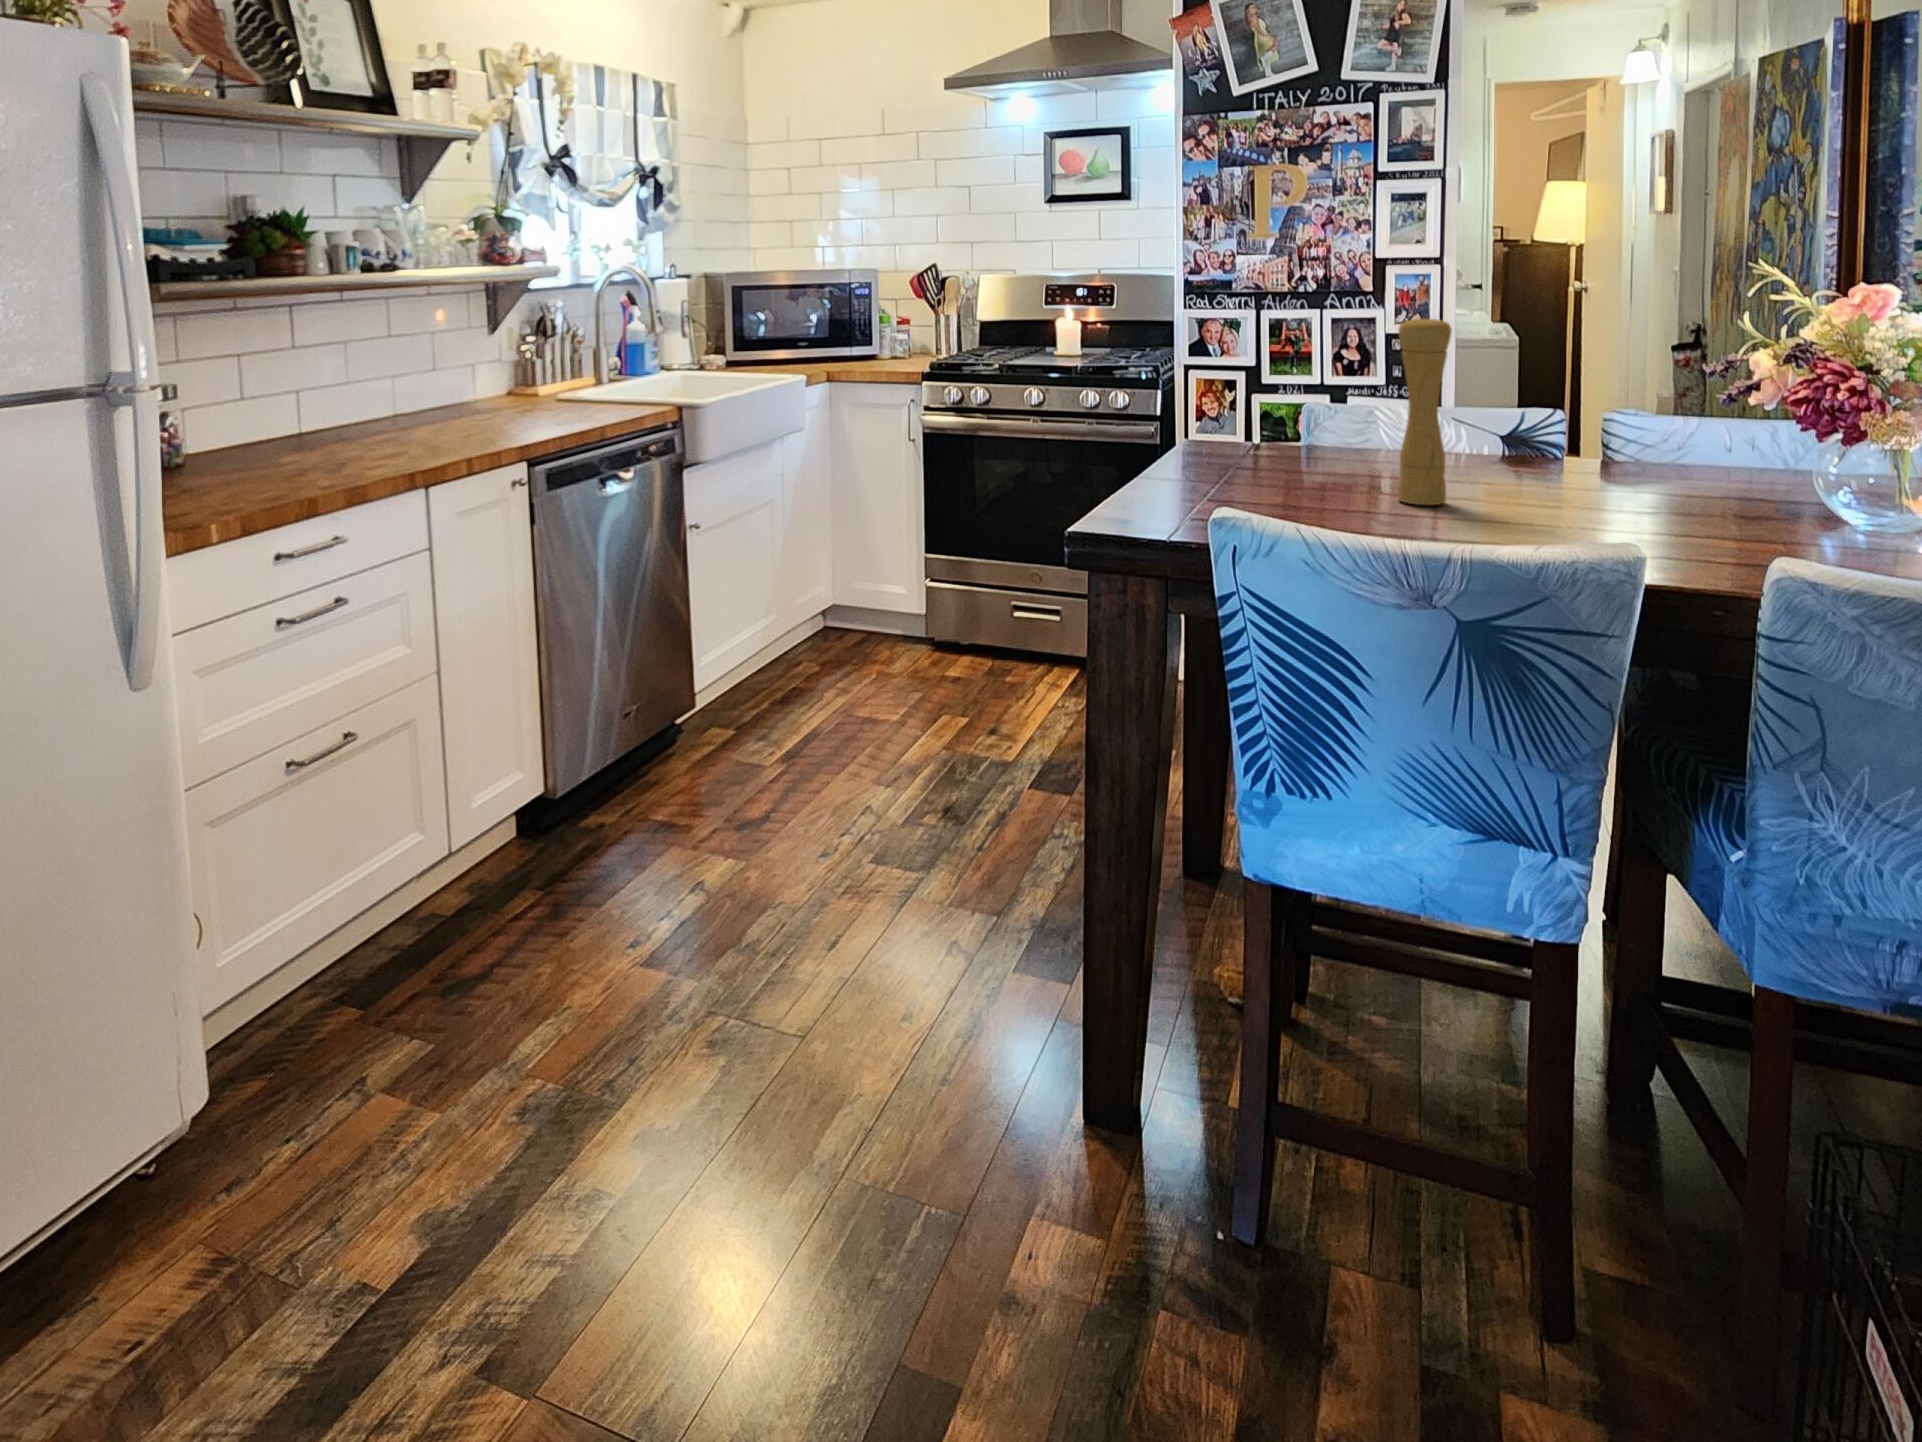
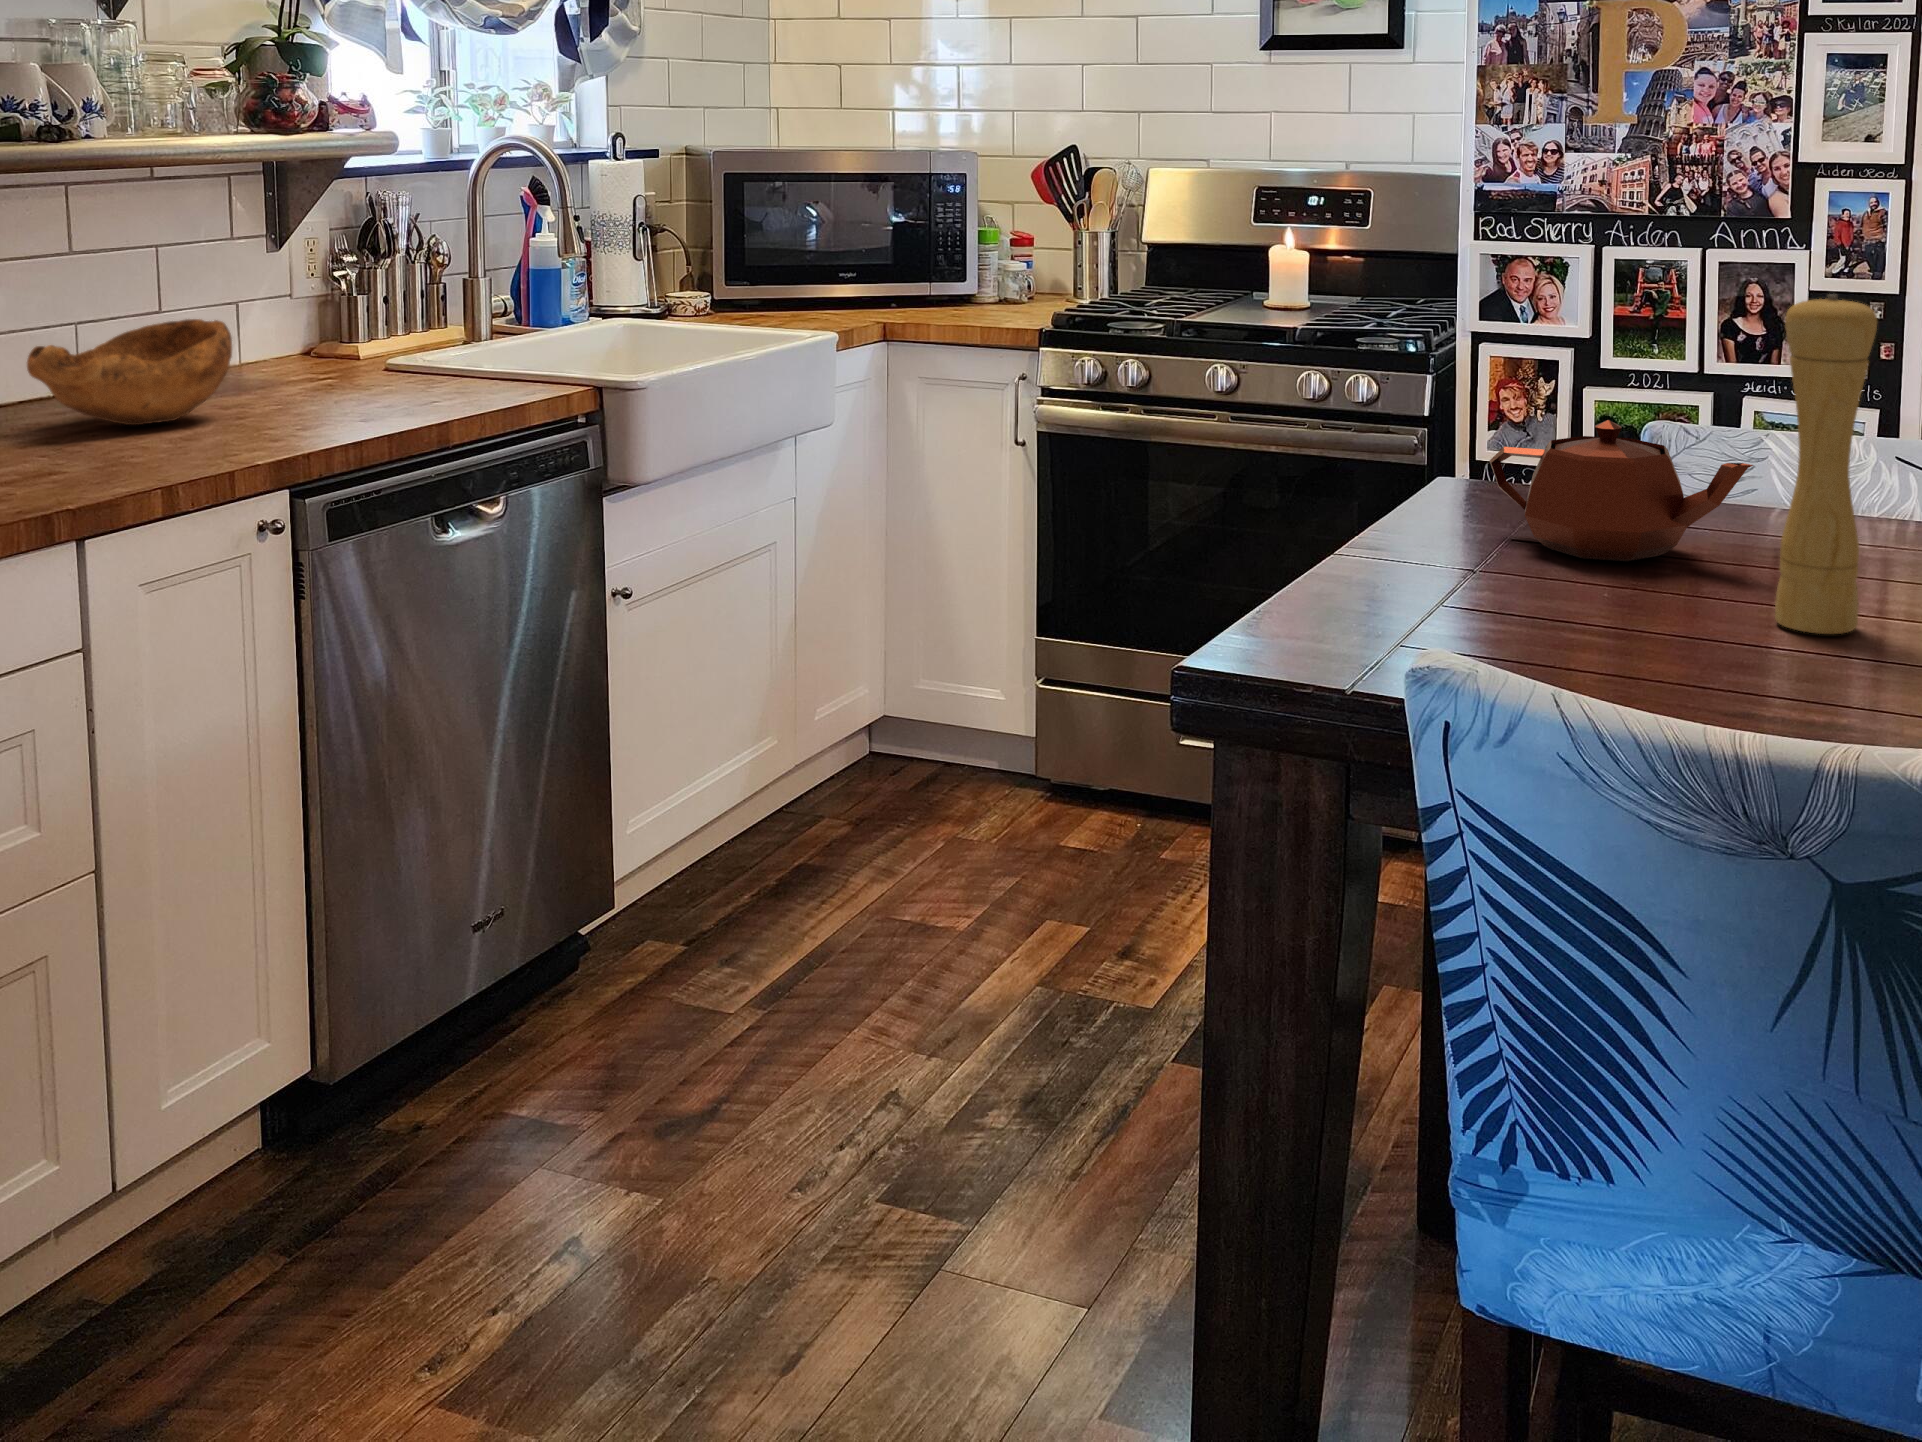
wooden bowl: none [383,370,490,429] -> present [27,319,232,425]
teapot: none [1221,395,1378,474] -> present [1490,420,1753,561]

